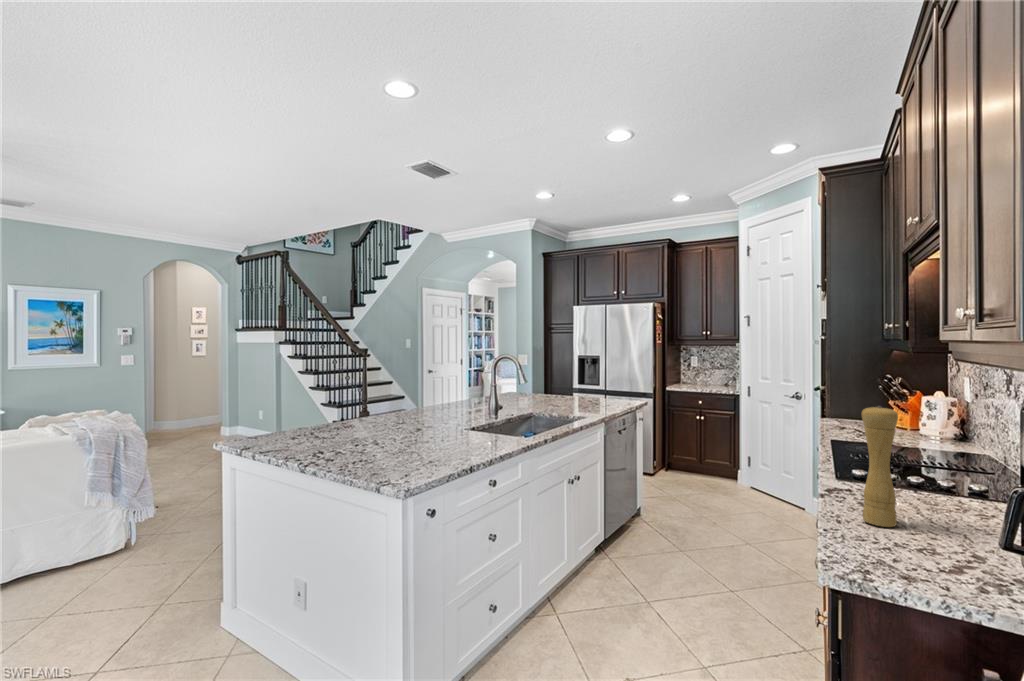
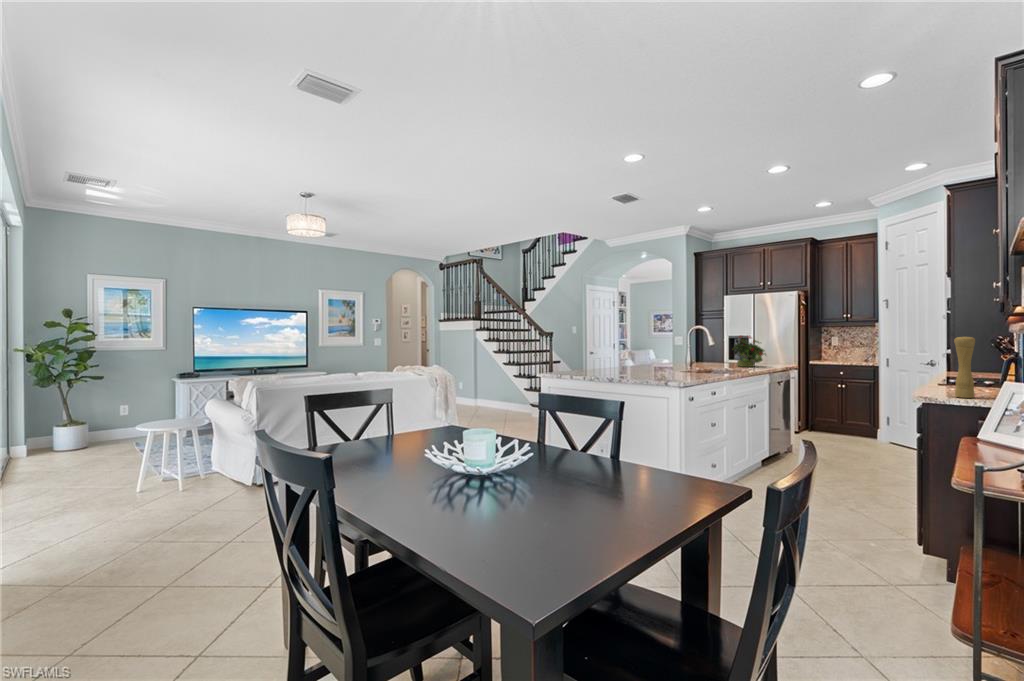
potted plant: none [566,361,608,405] -> present [733,336,766,367]

